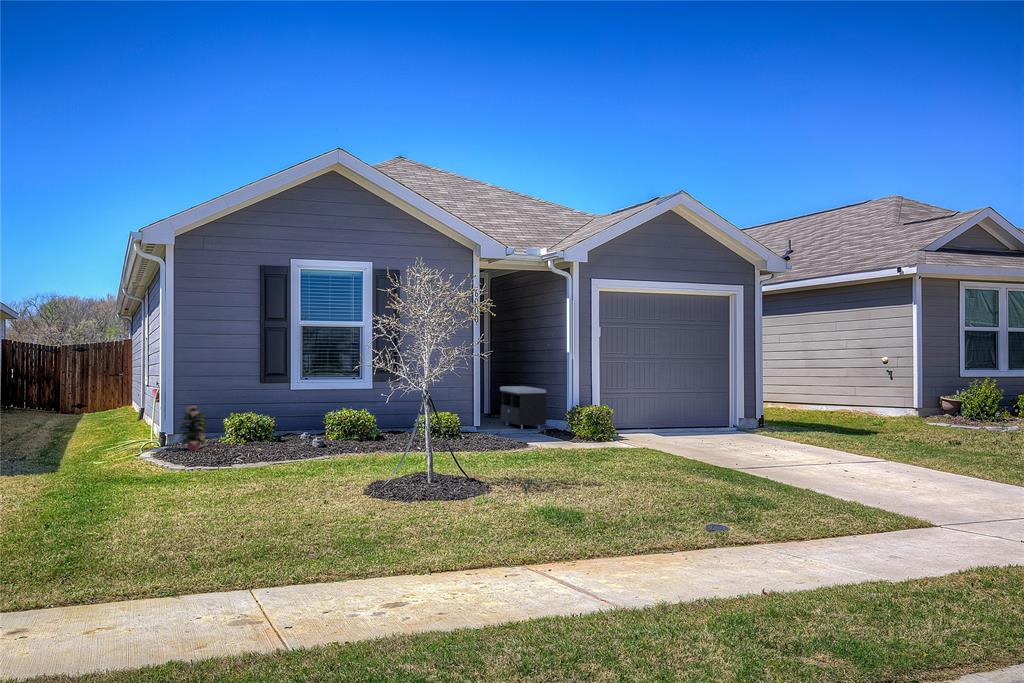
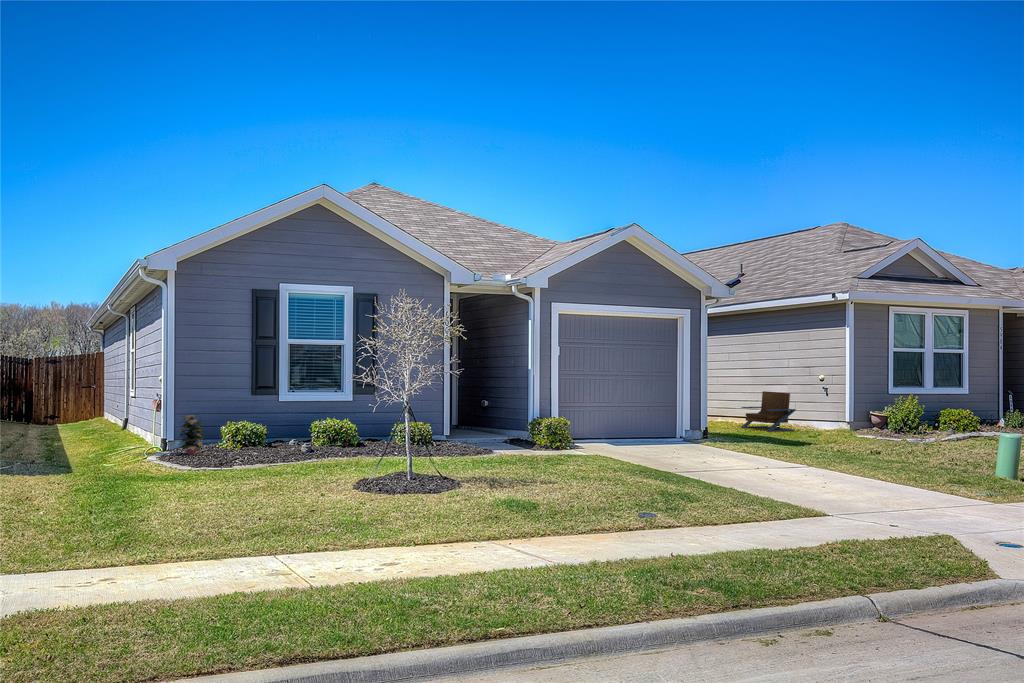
lounge chair: none [796,375,856,419] -> present [741,391,796,432]
storage bench: present [500,386,546,429] -> none [467,400,510,439]

